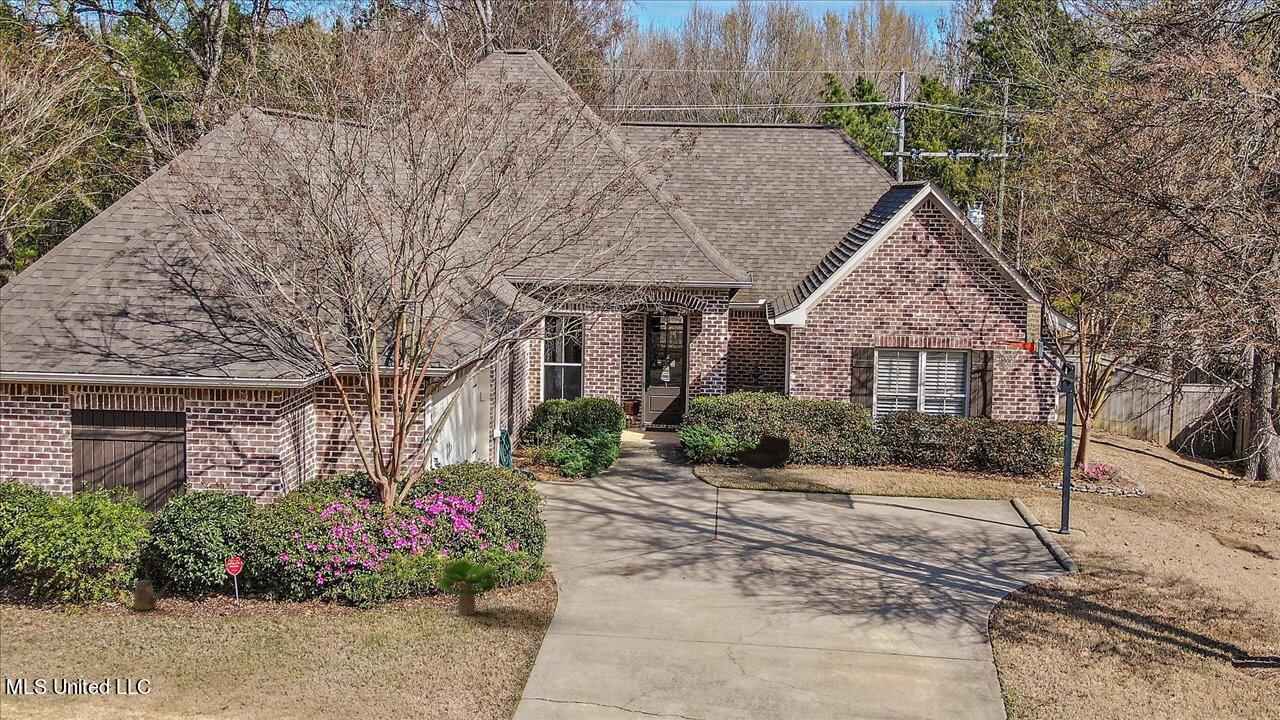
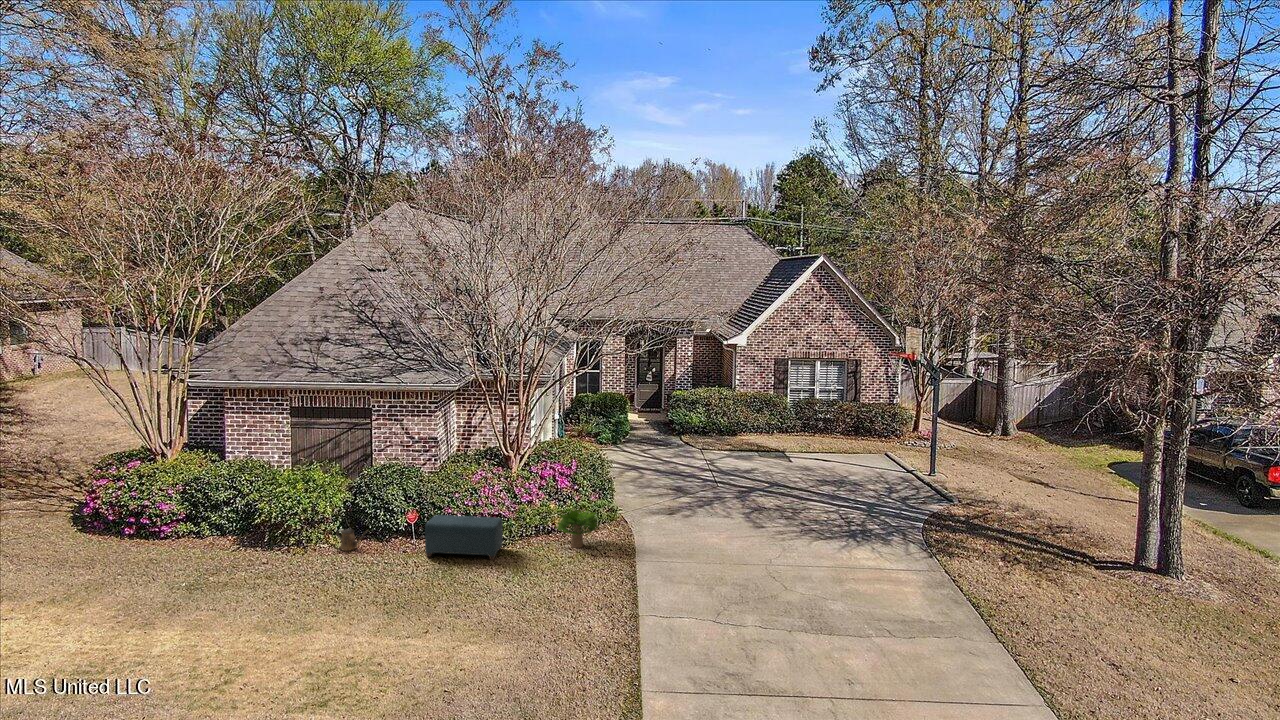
lounge chair: present [735,435,790,481] -> none [709,414,743,443]
bench: none [248,563,359,626] -> present [425,515,503,560]

